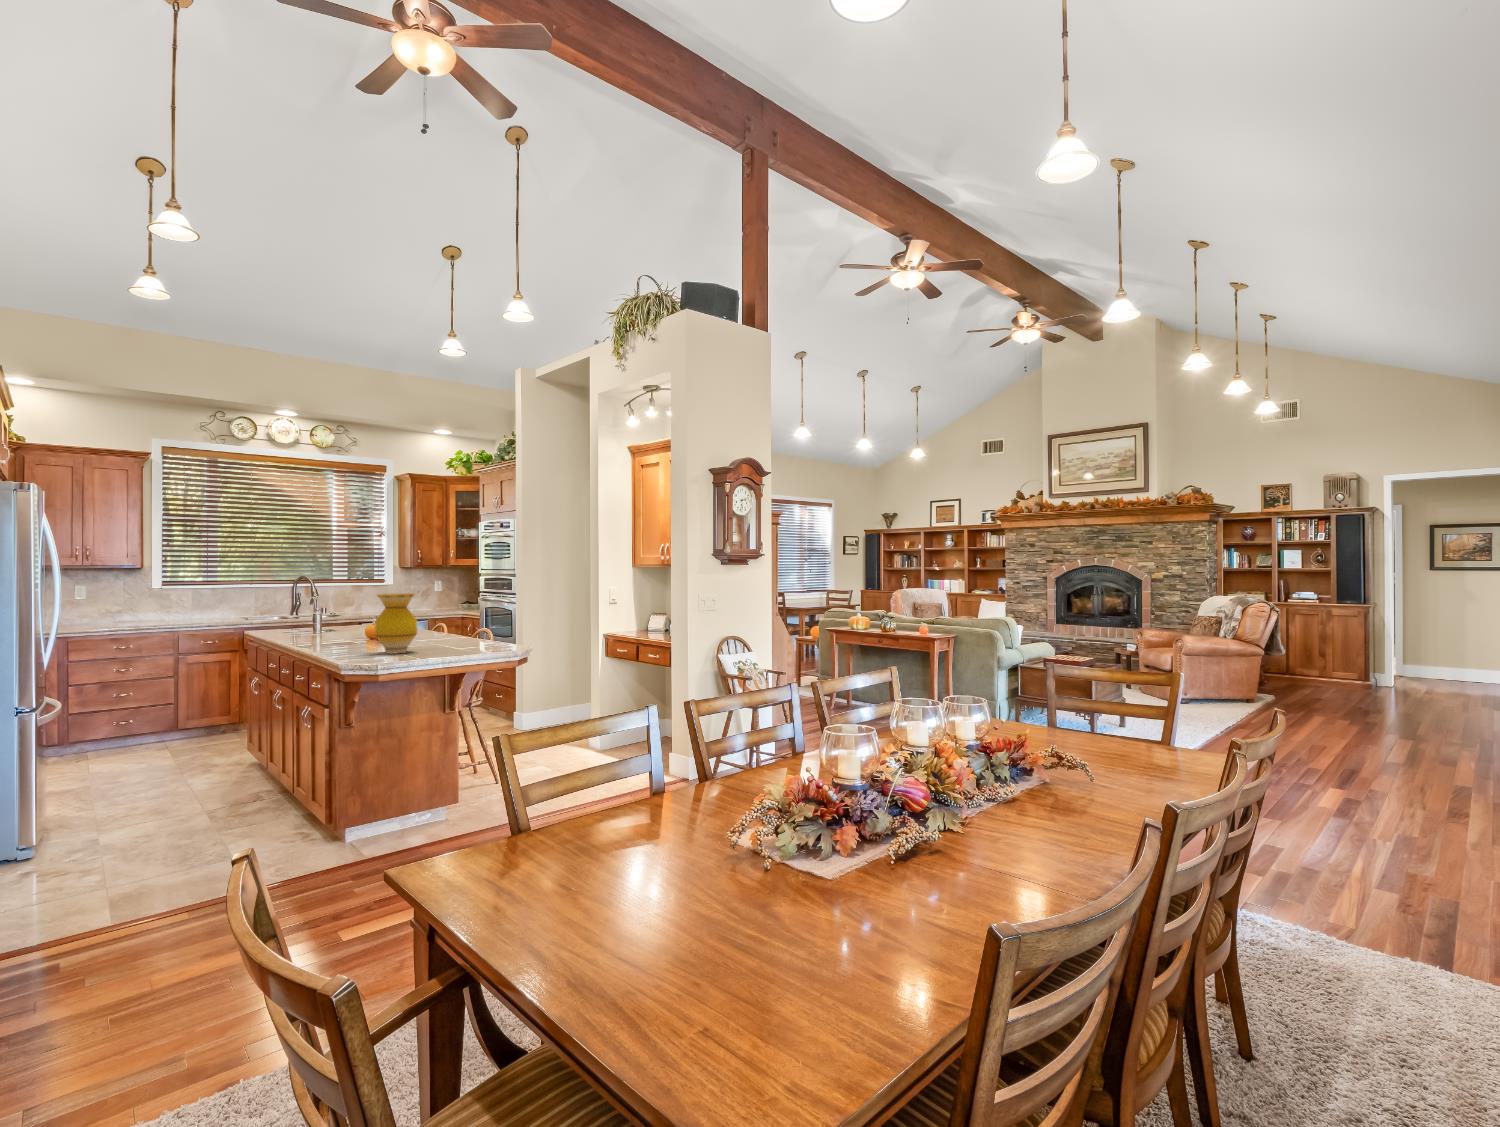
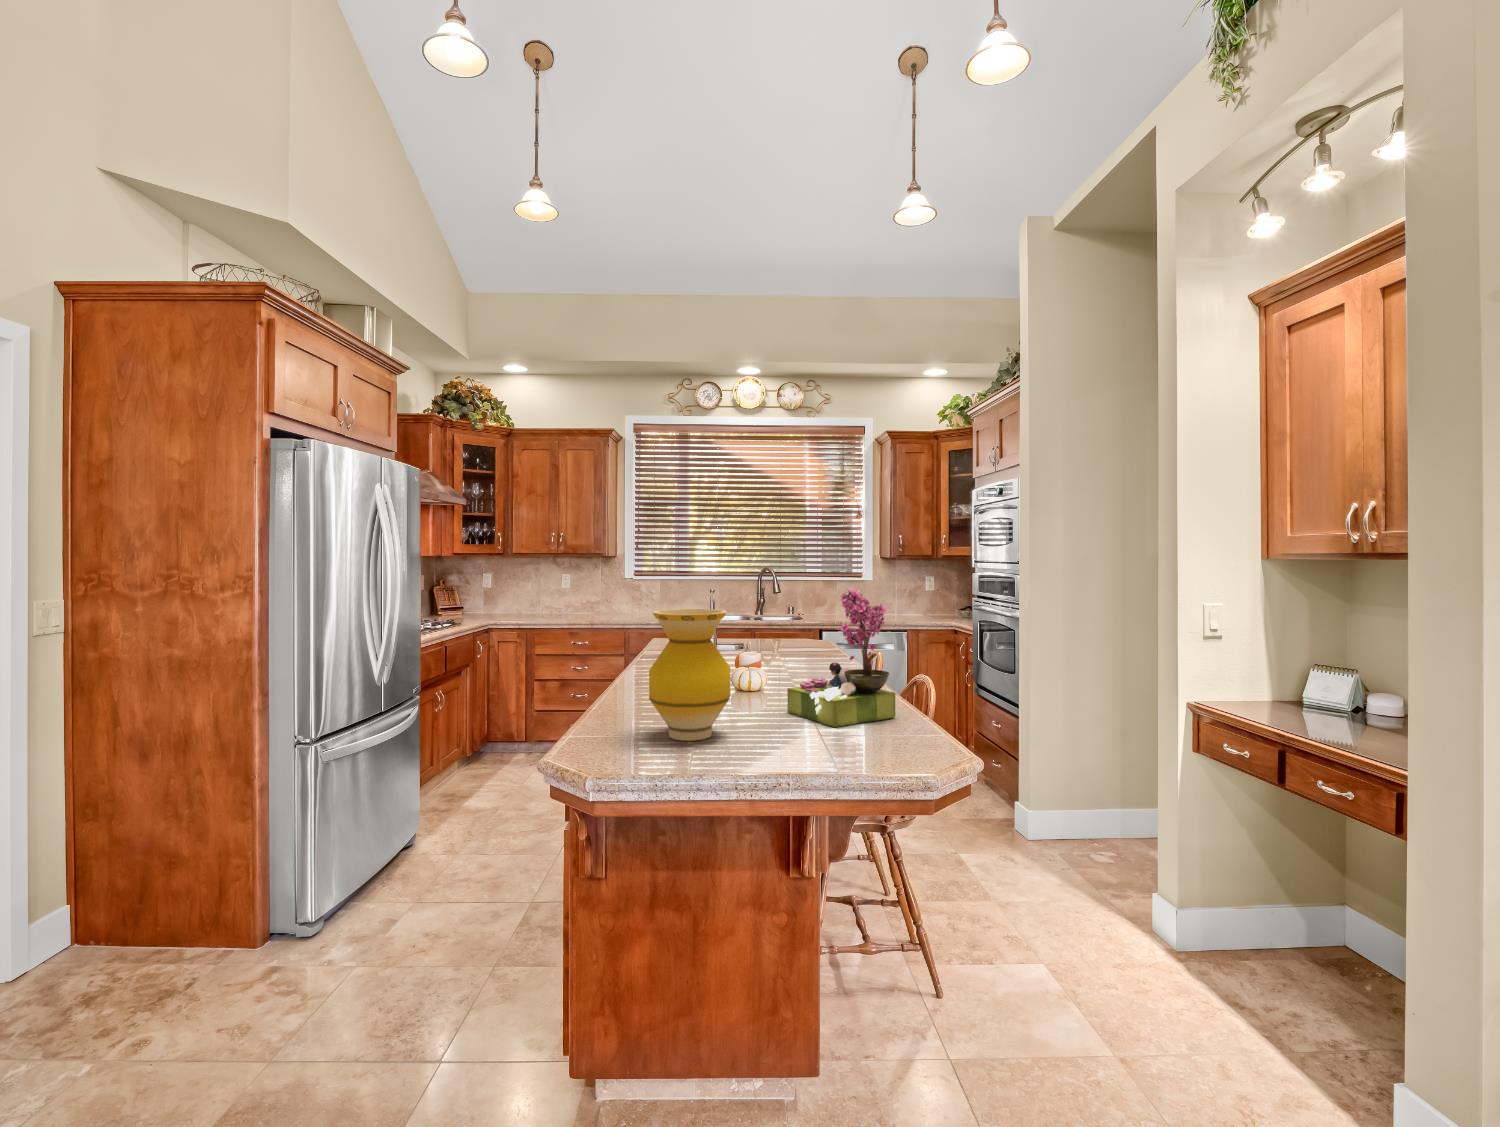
flower arrangement: none [428,582,484,646] -> present [787,588,895,727]

